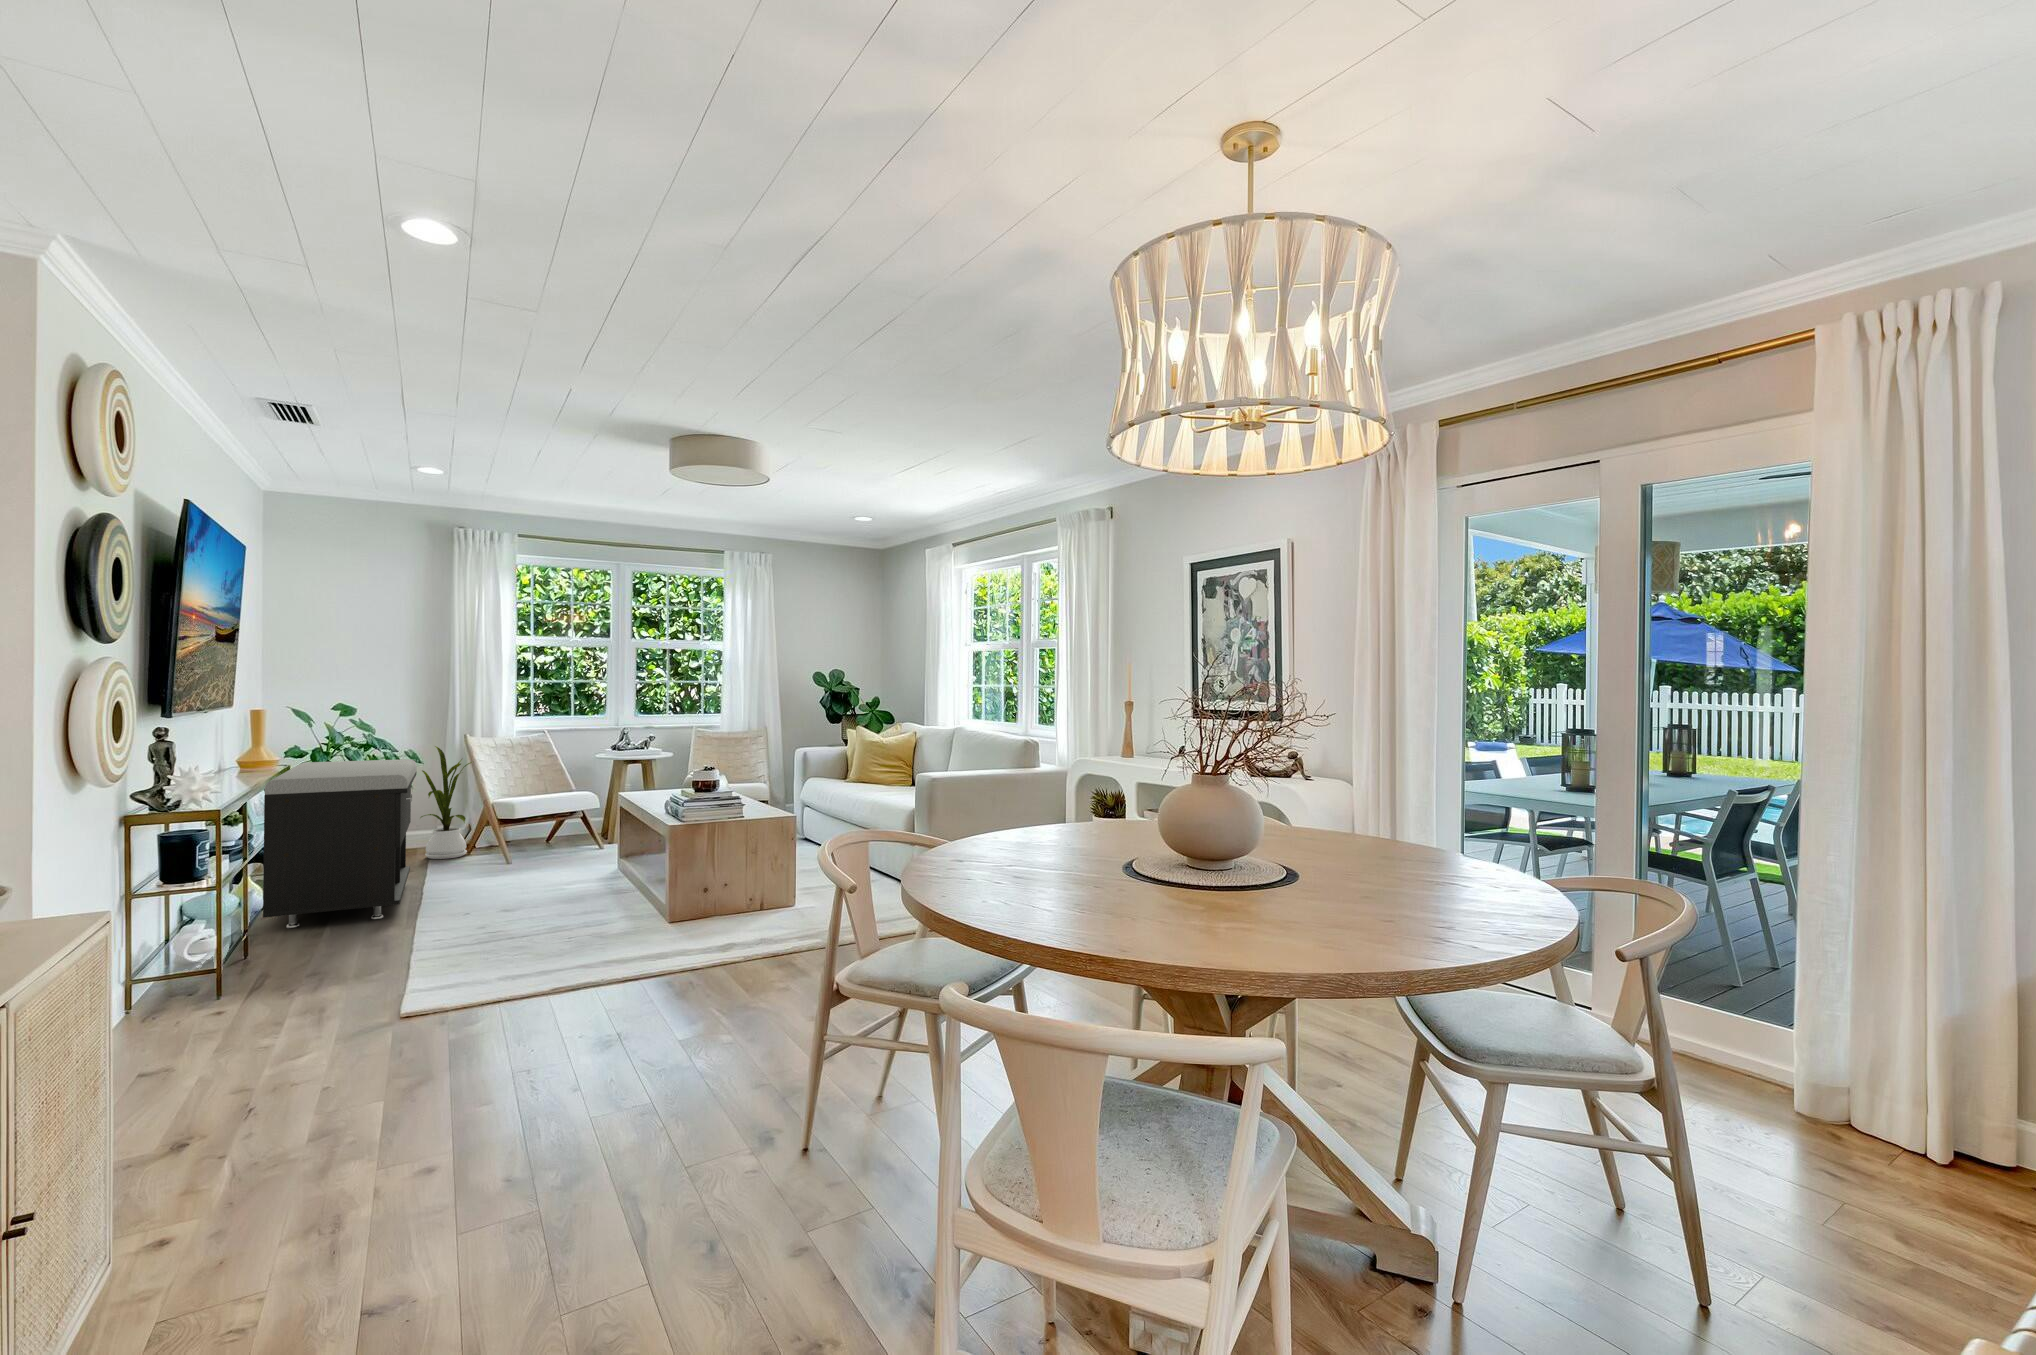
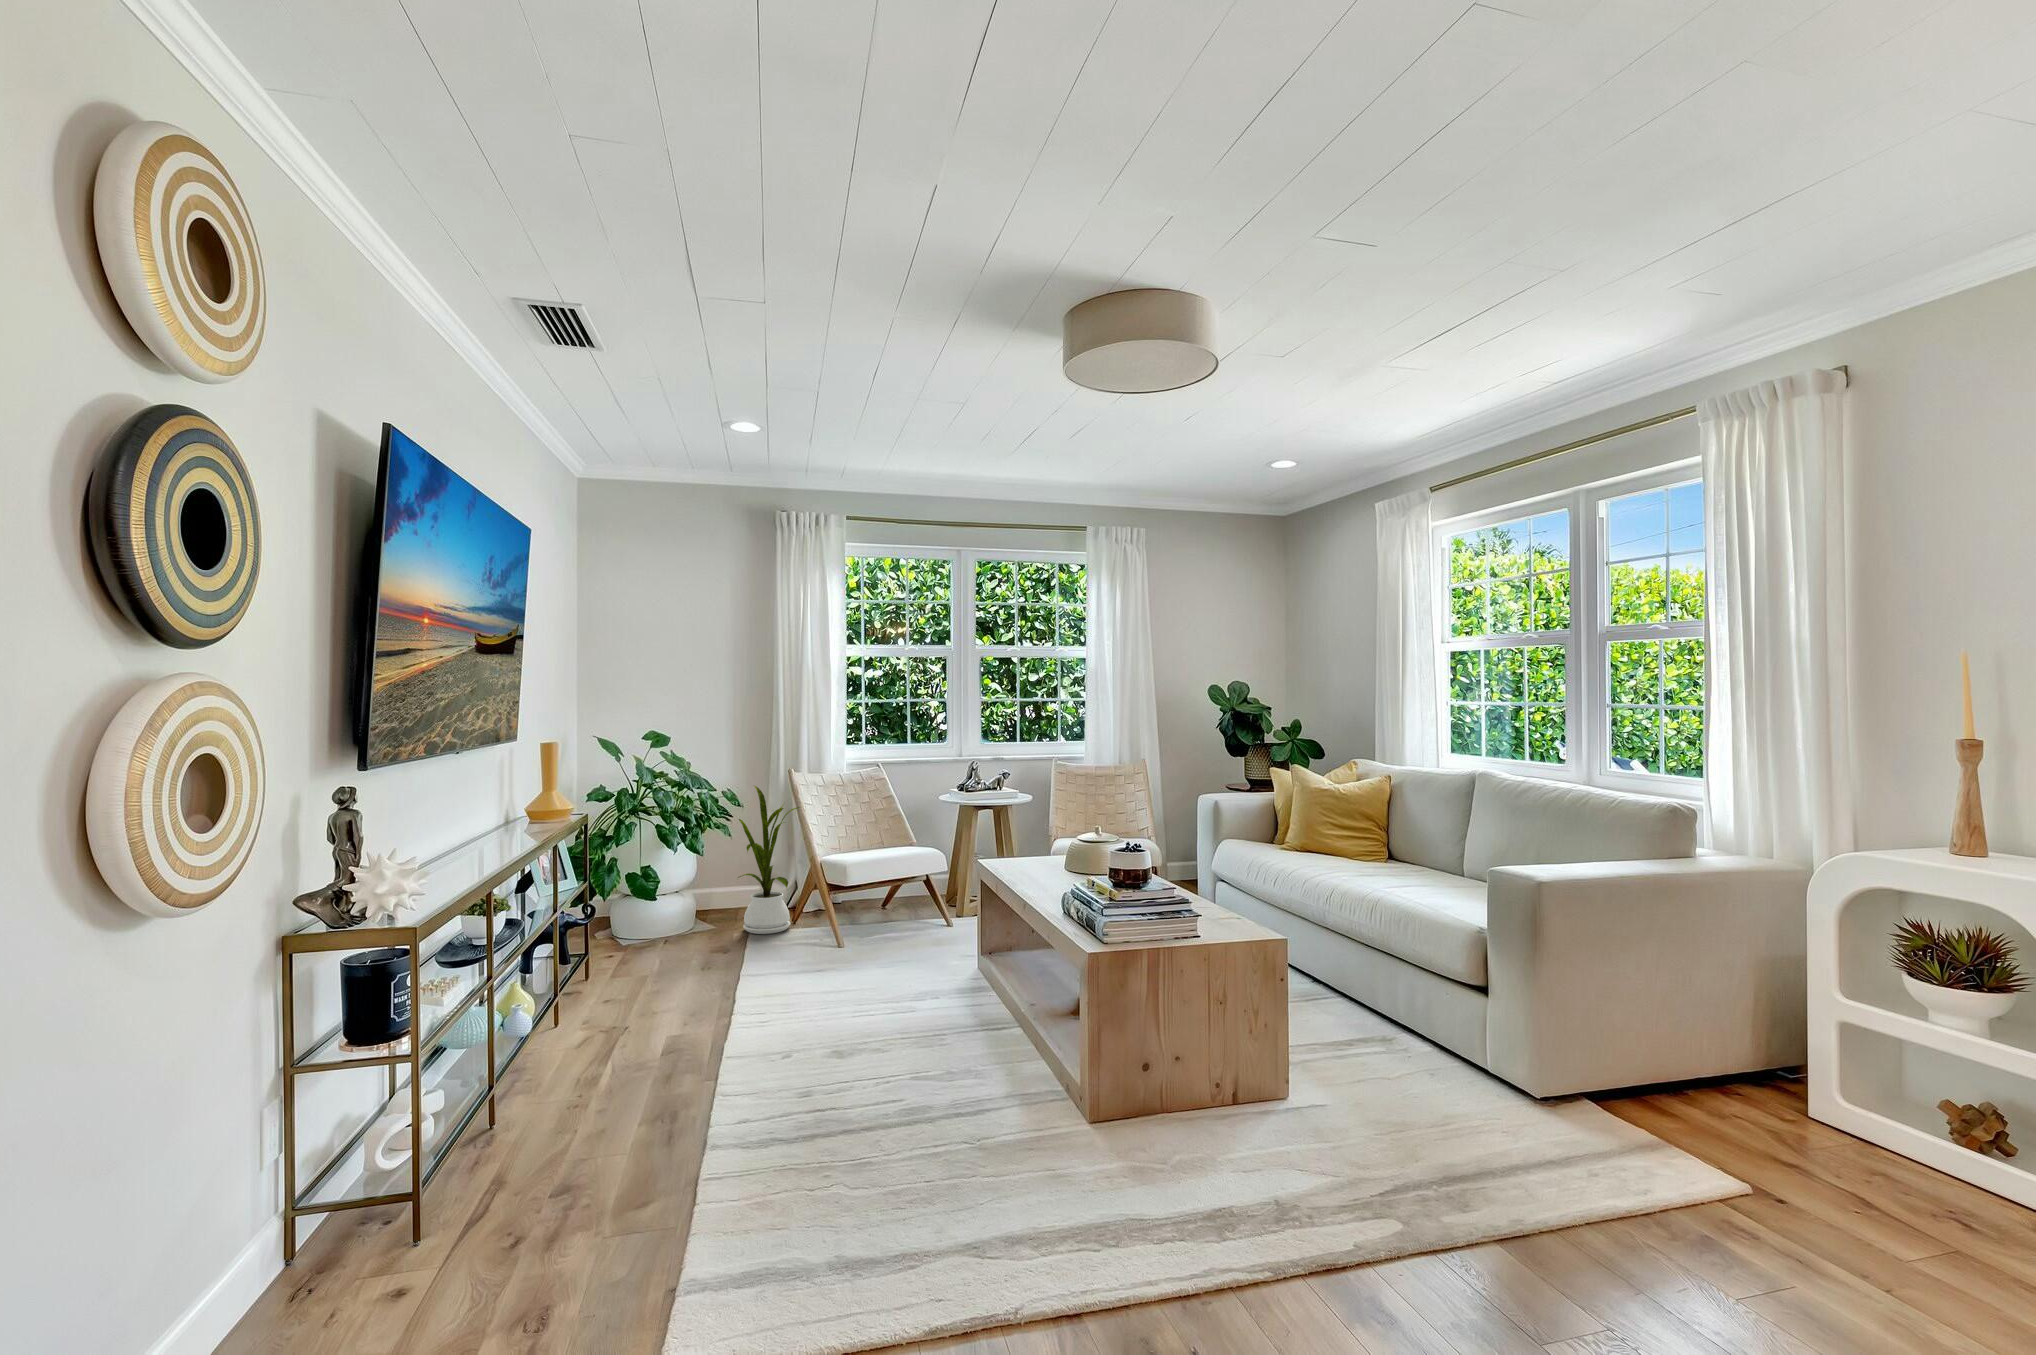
storage bench: present [263,759,417,928] -> none [530,810,728,1061]

